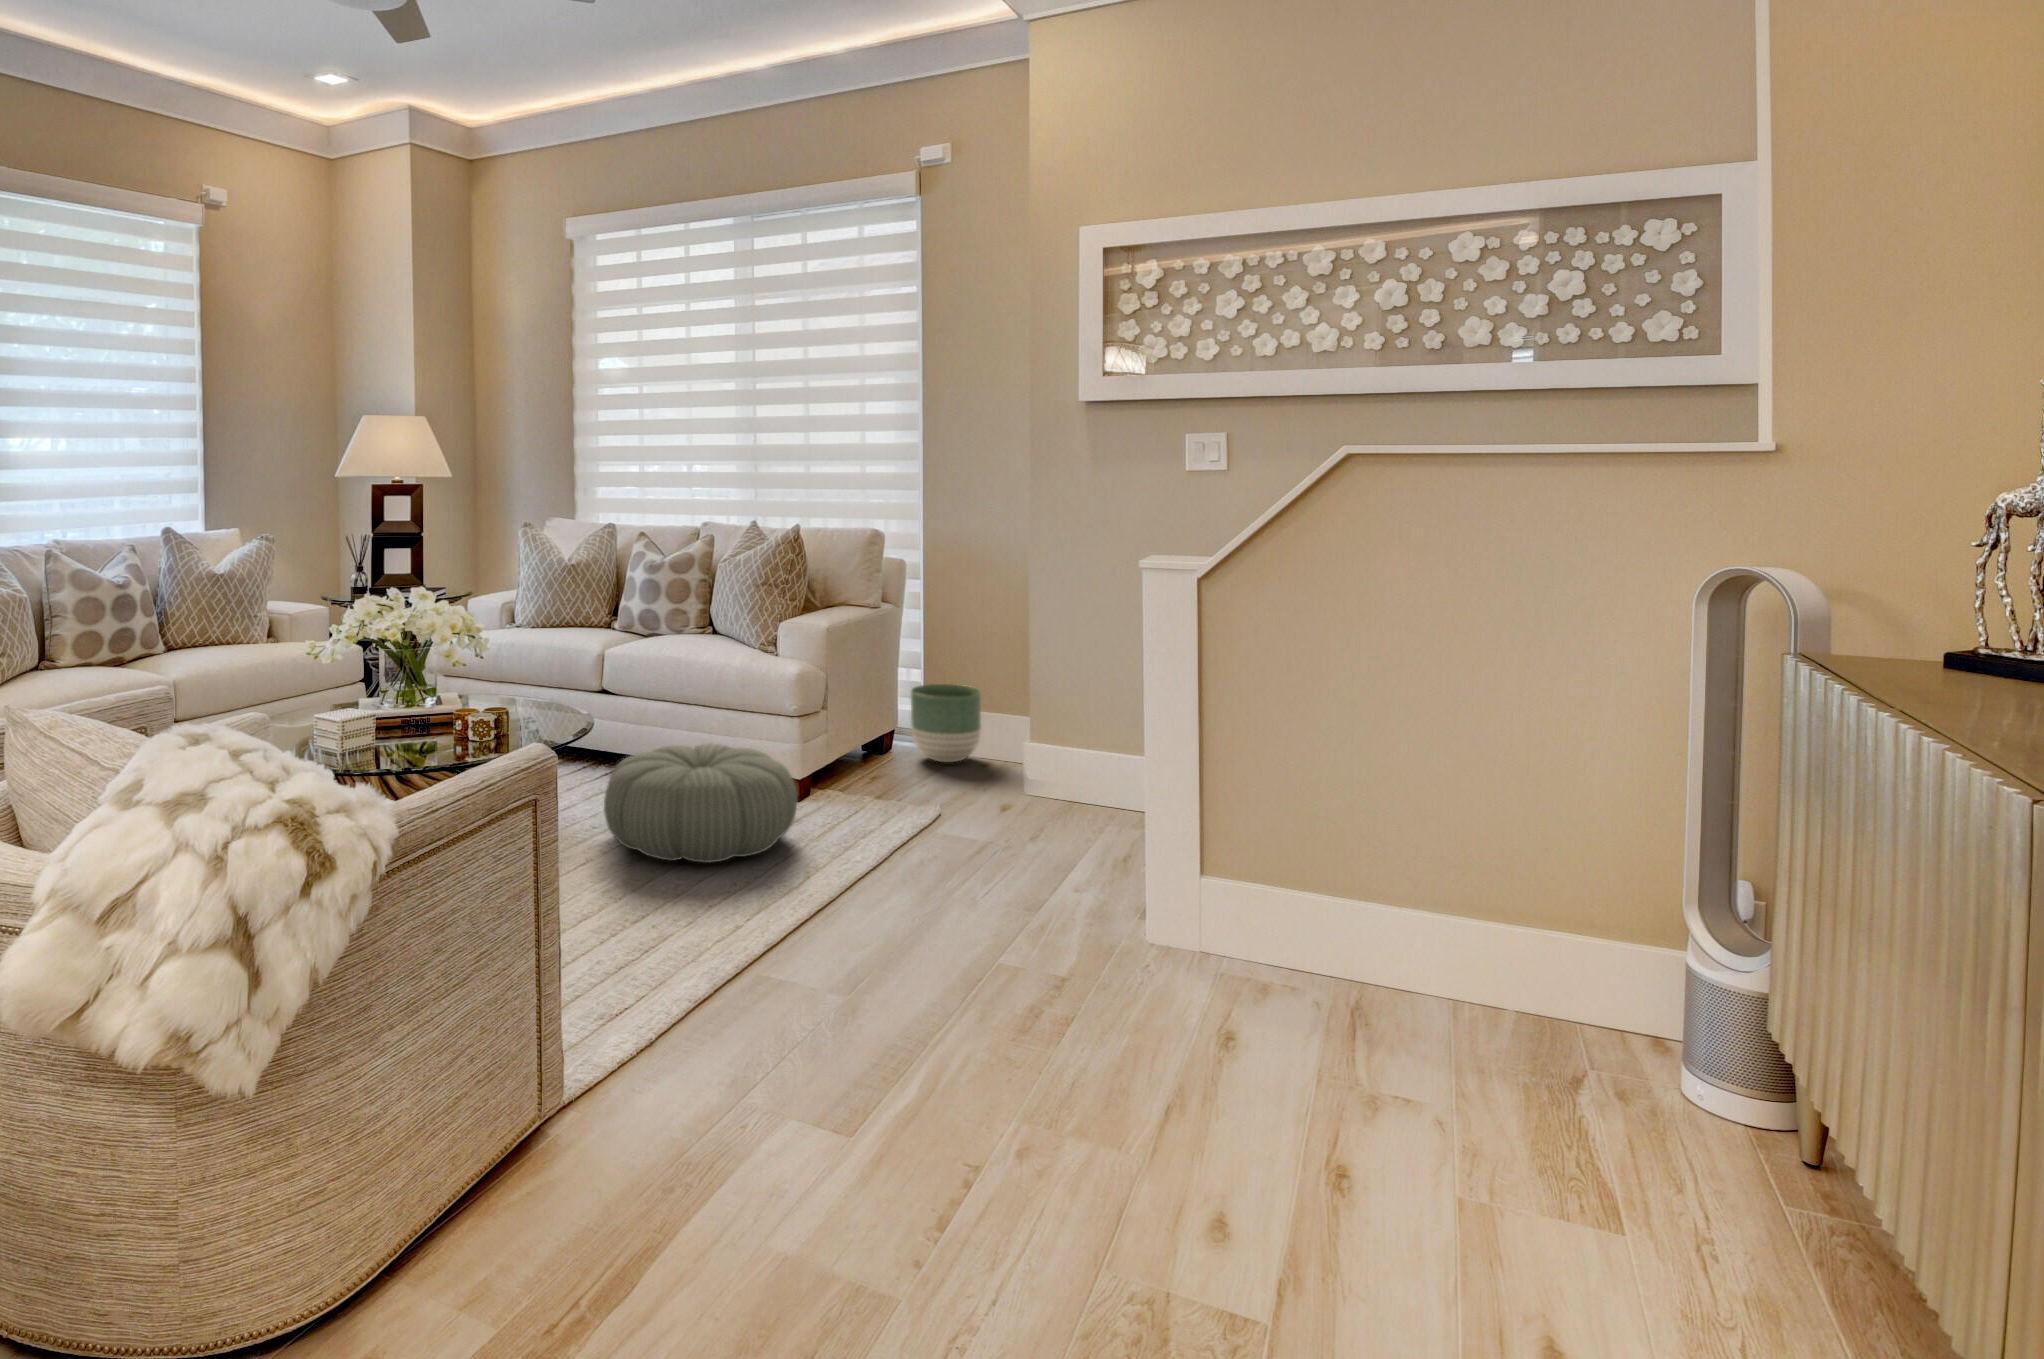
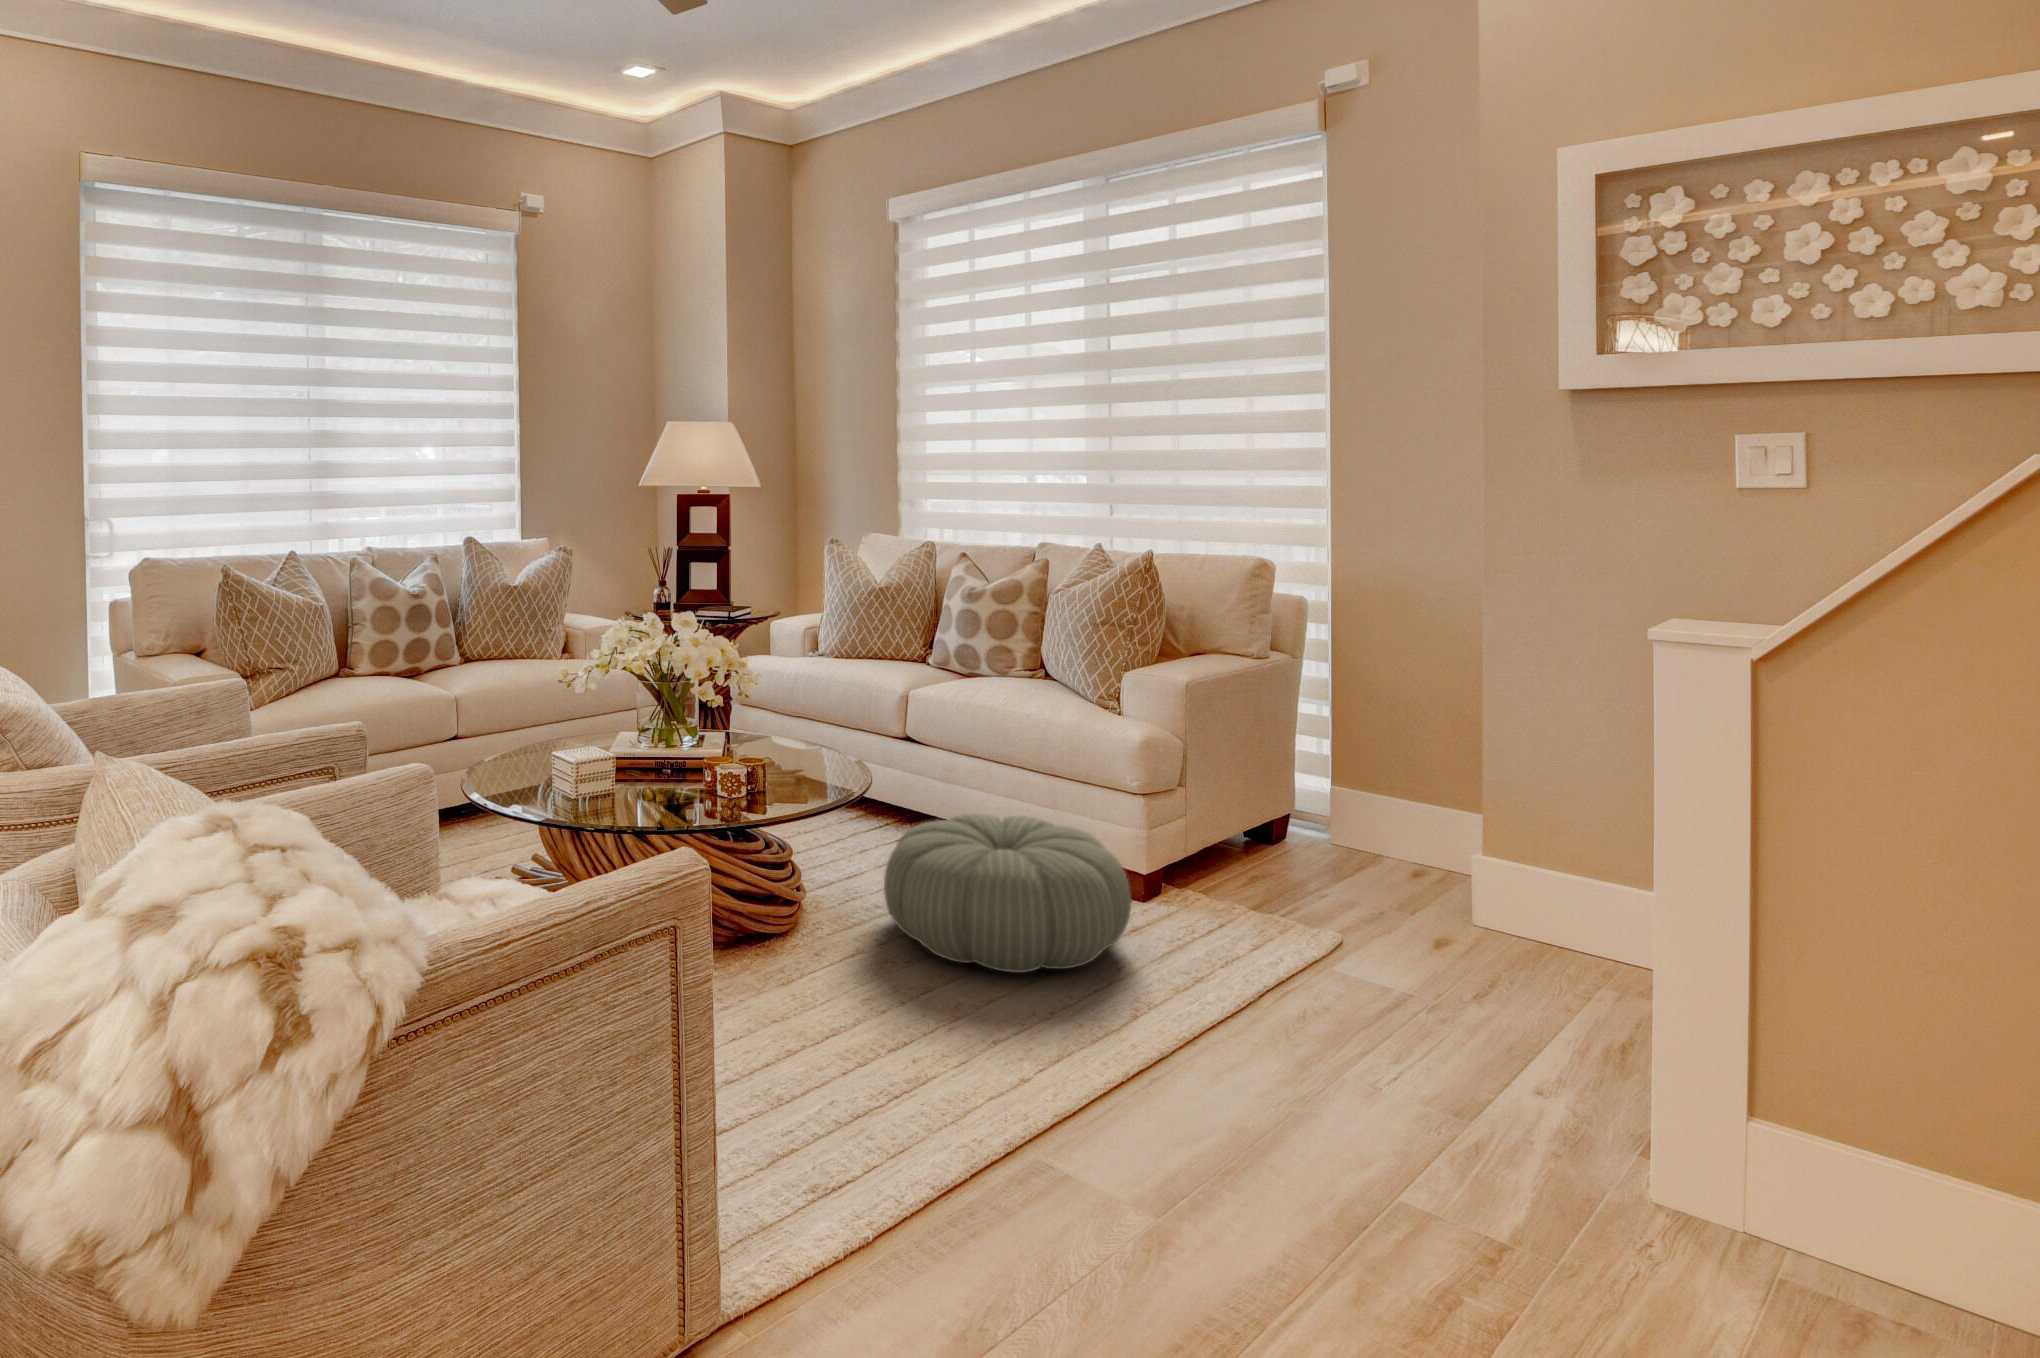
planter: present [911,684,981,762] -> none [1306,757,1406,861]

